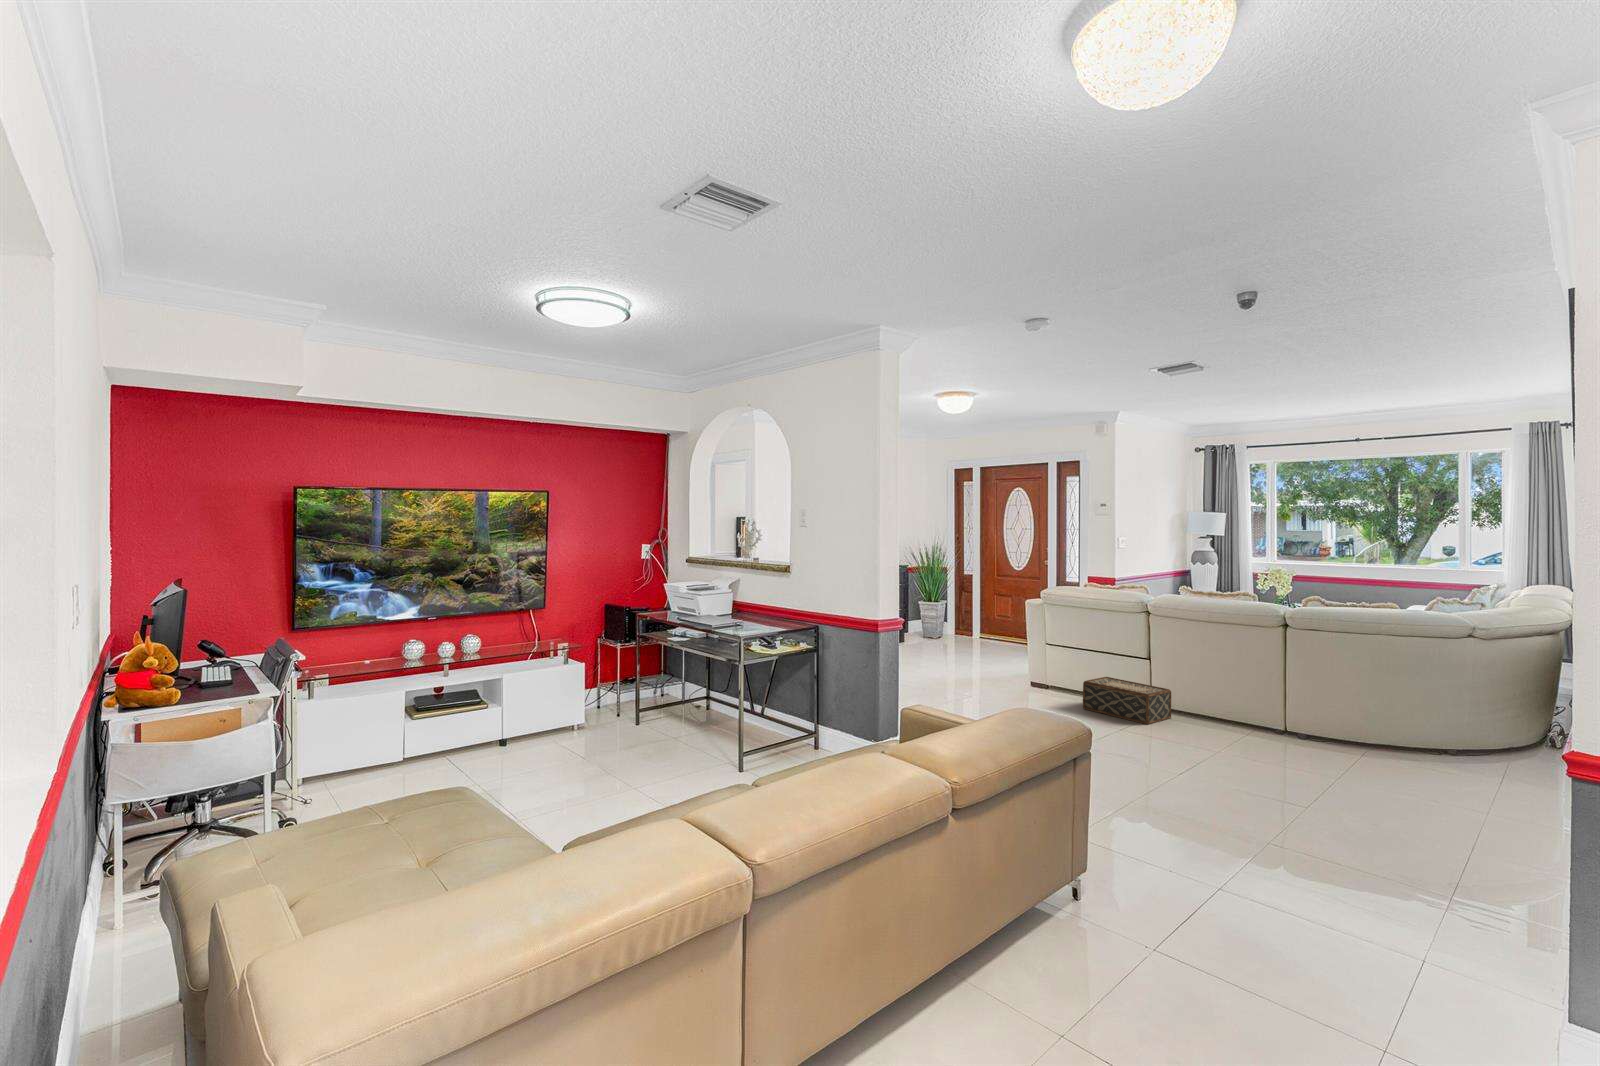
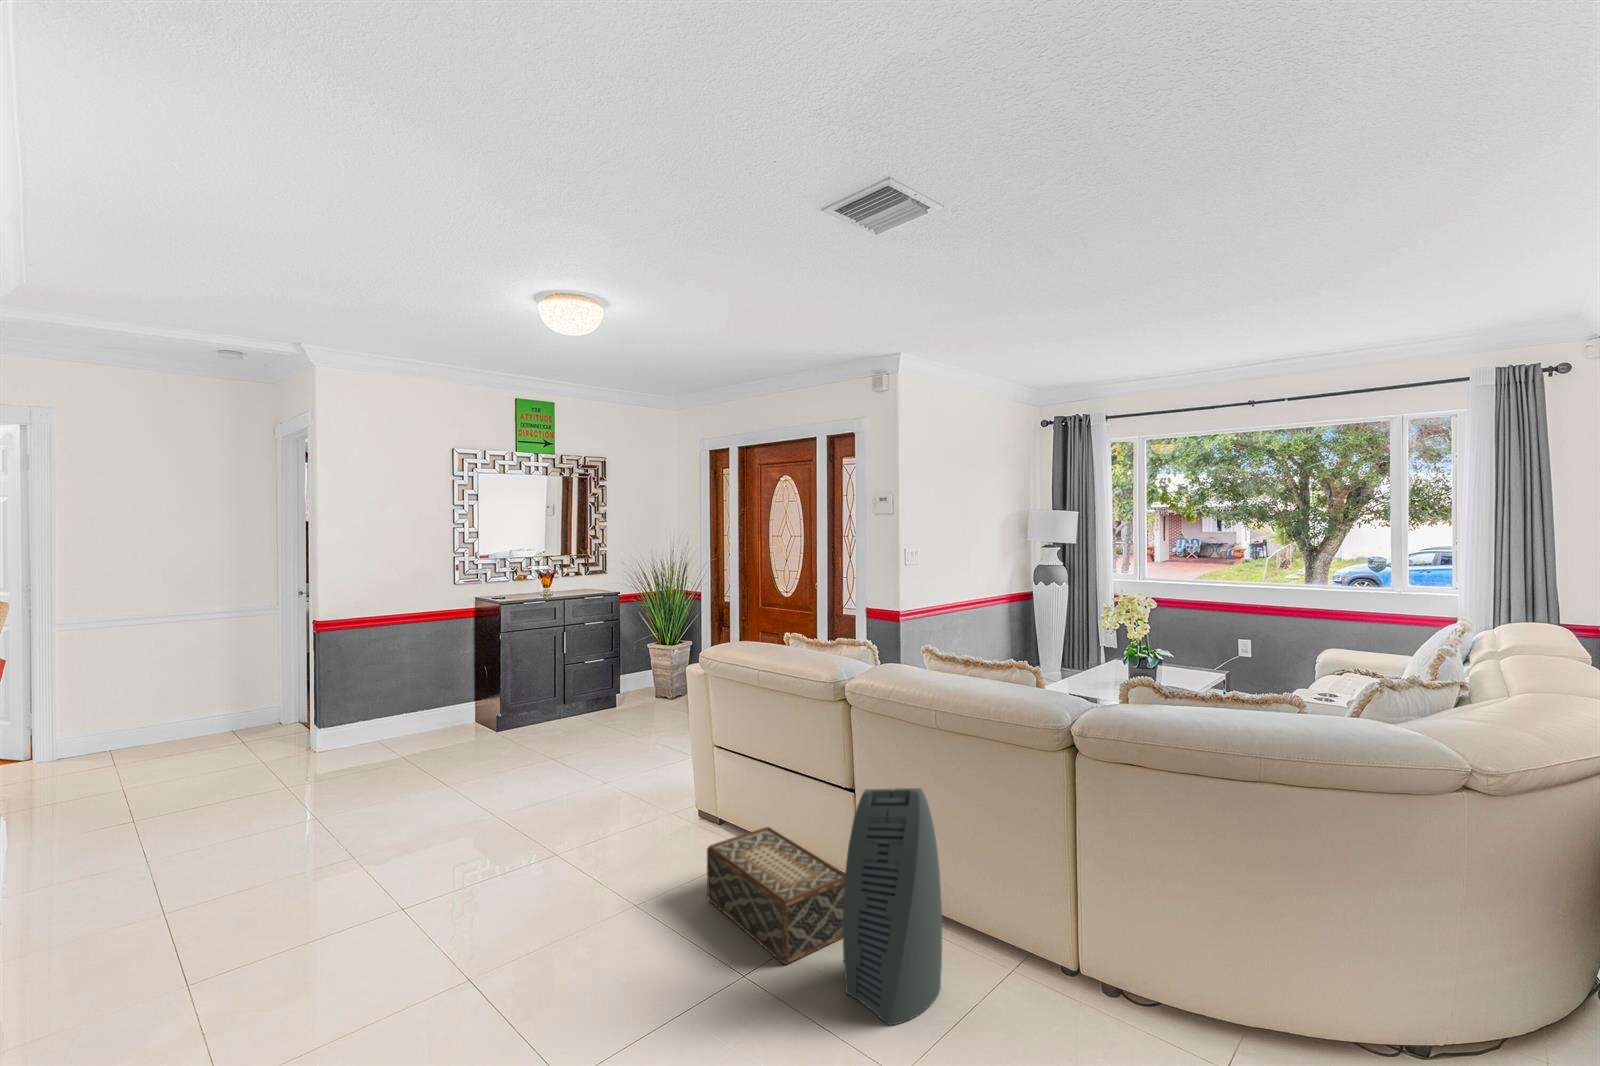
air purifier: none [1185,638,1230,737] -> present [843,788,942,1025]

